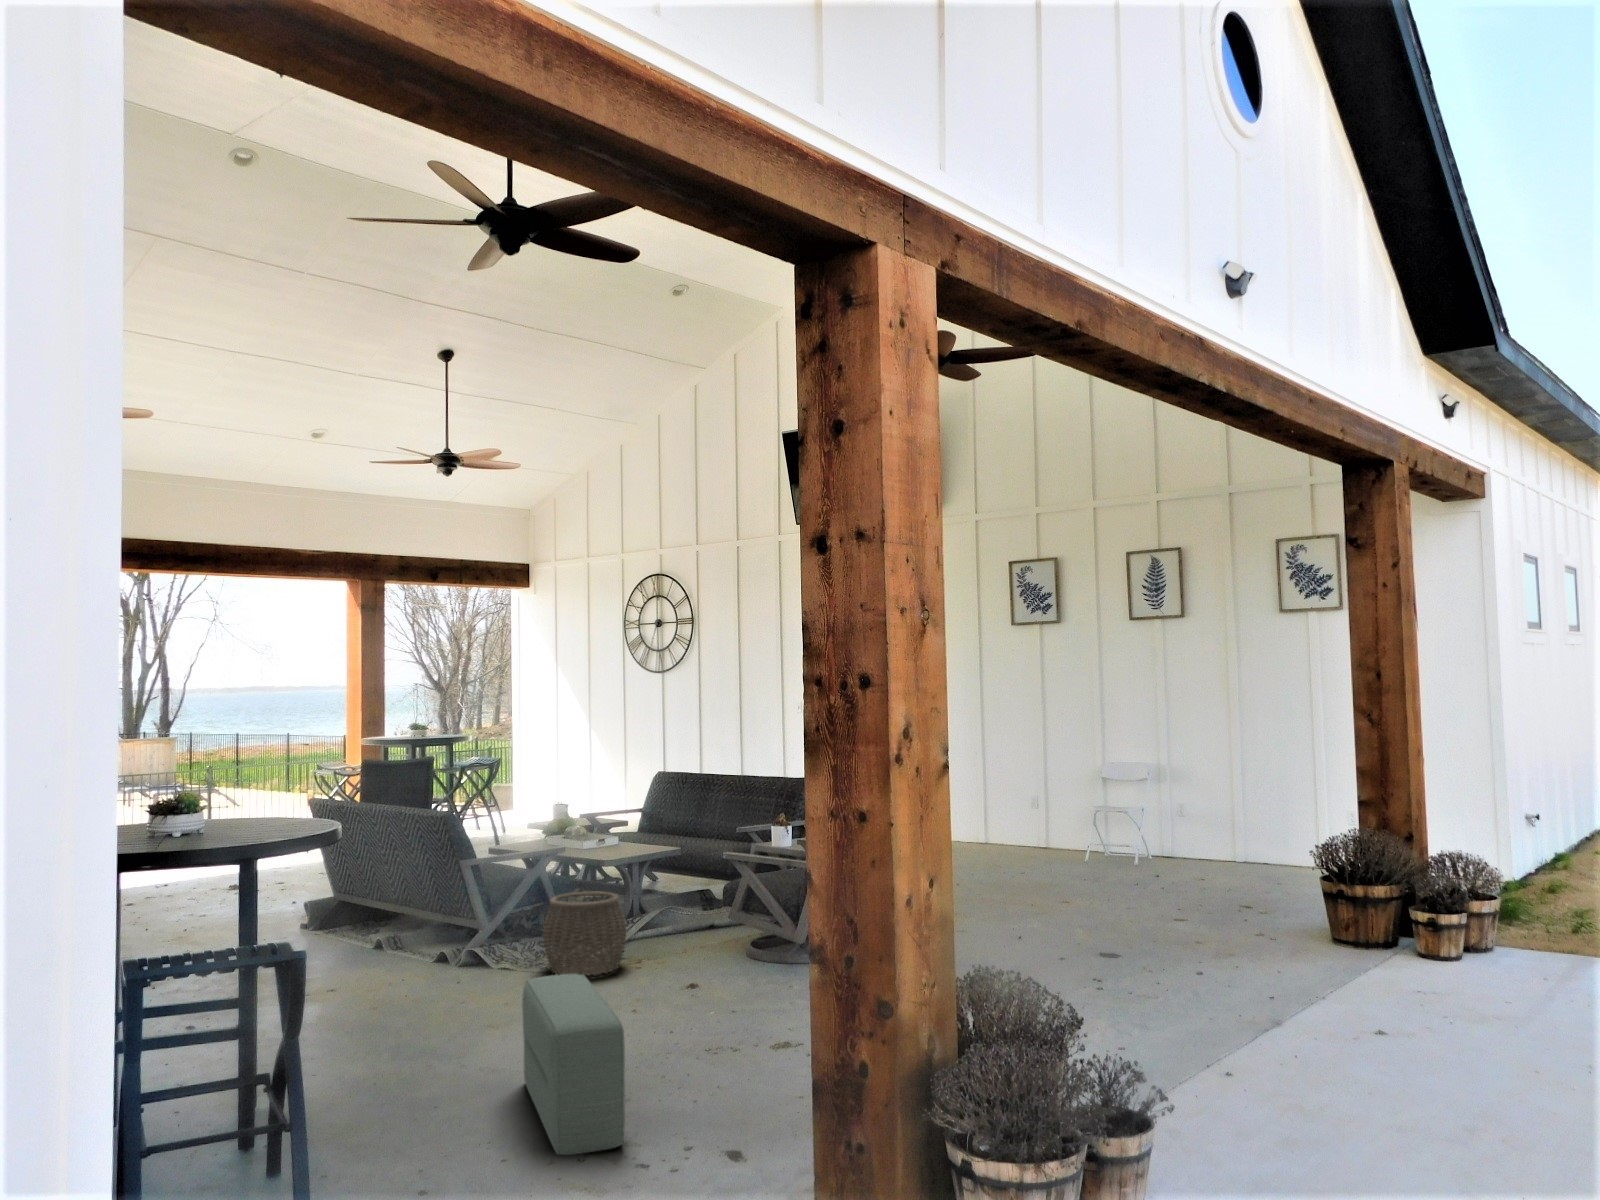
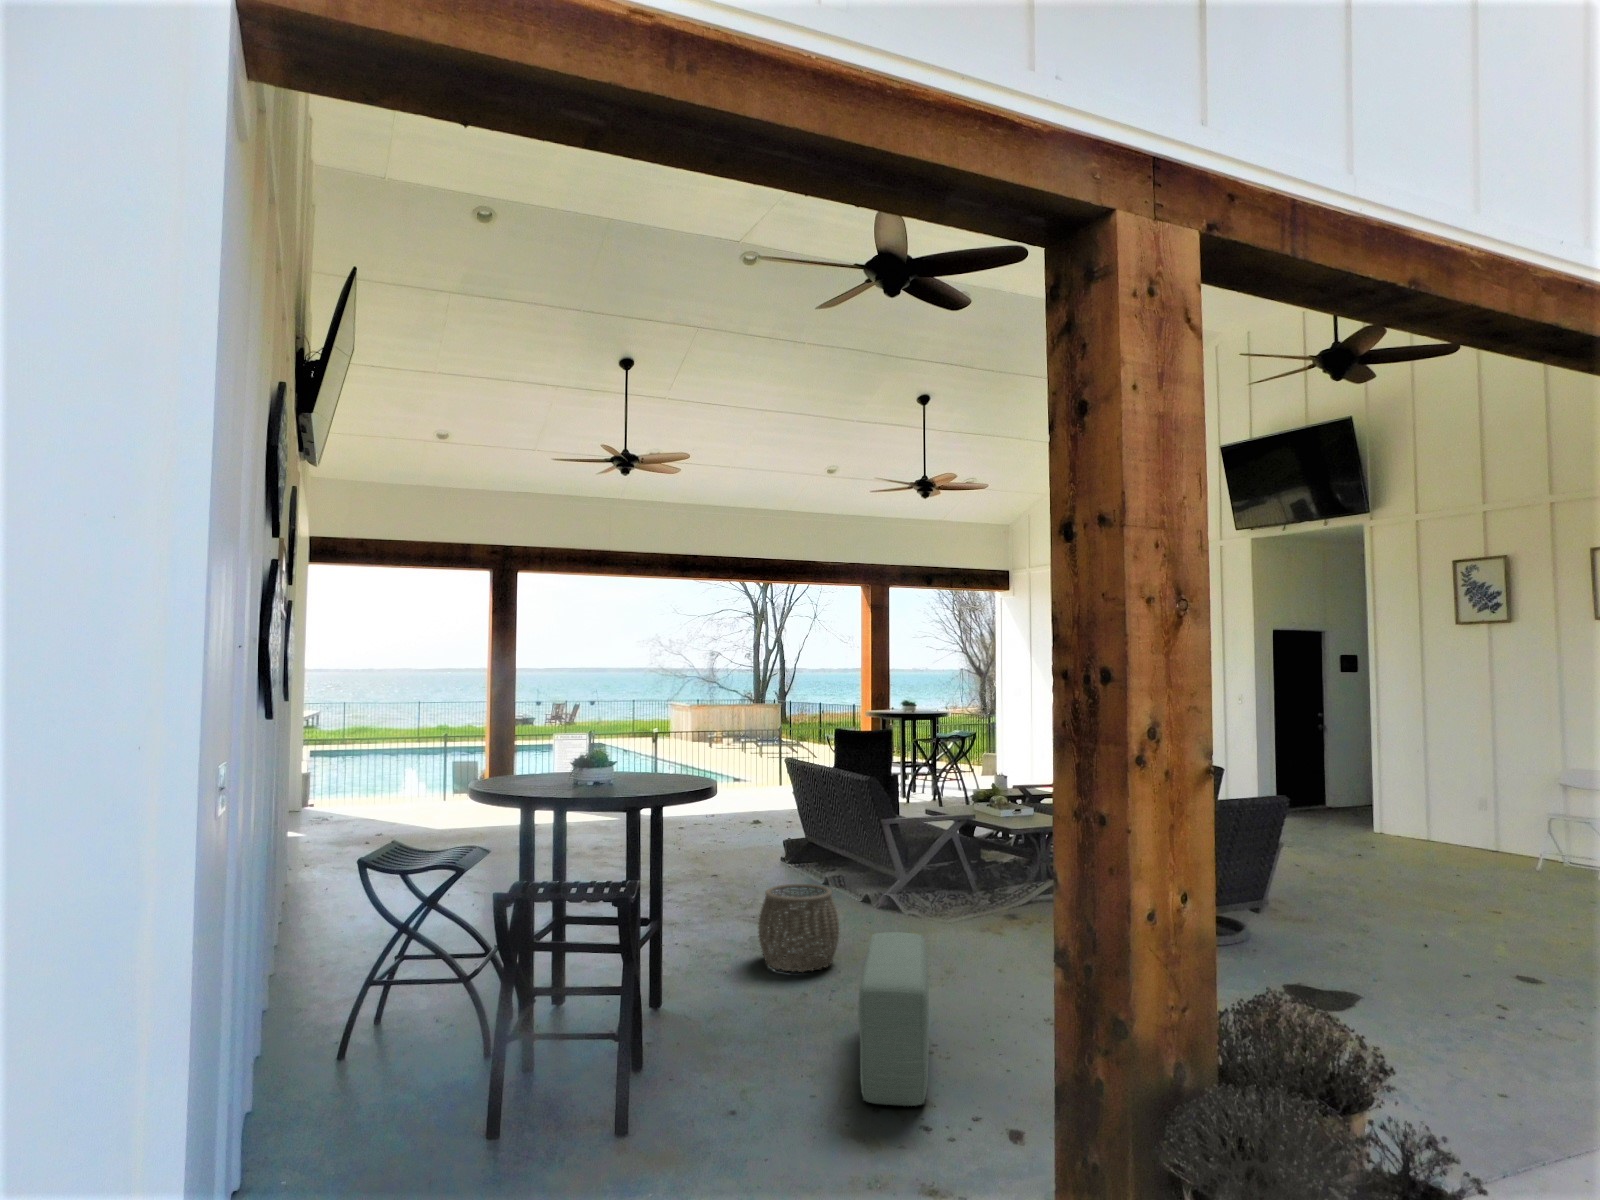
woven basket: present [543,892,626,976] -> present [758,884,840,972]

